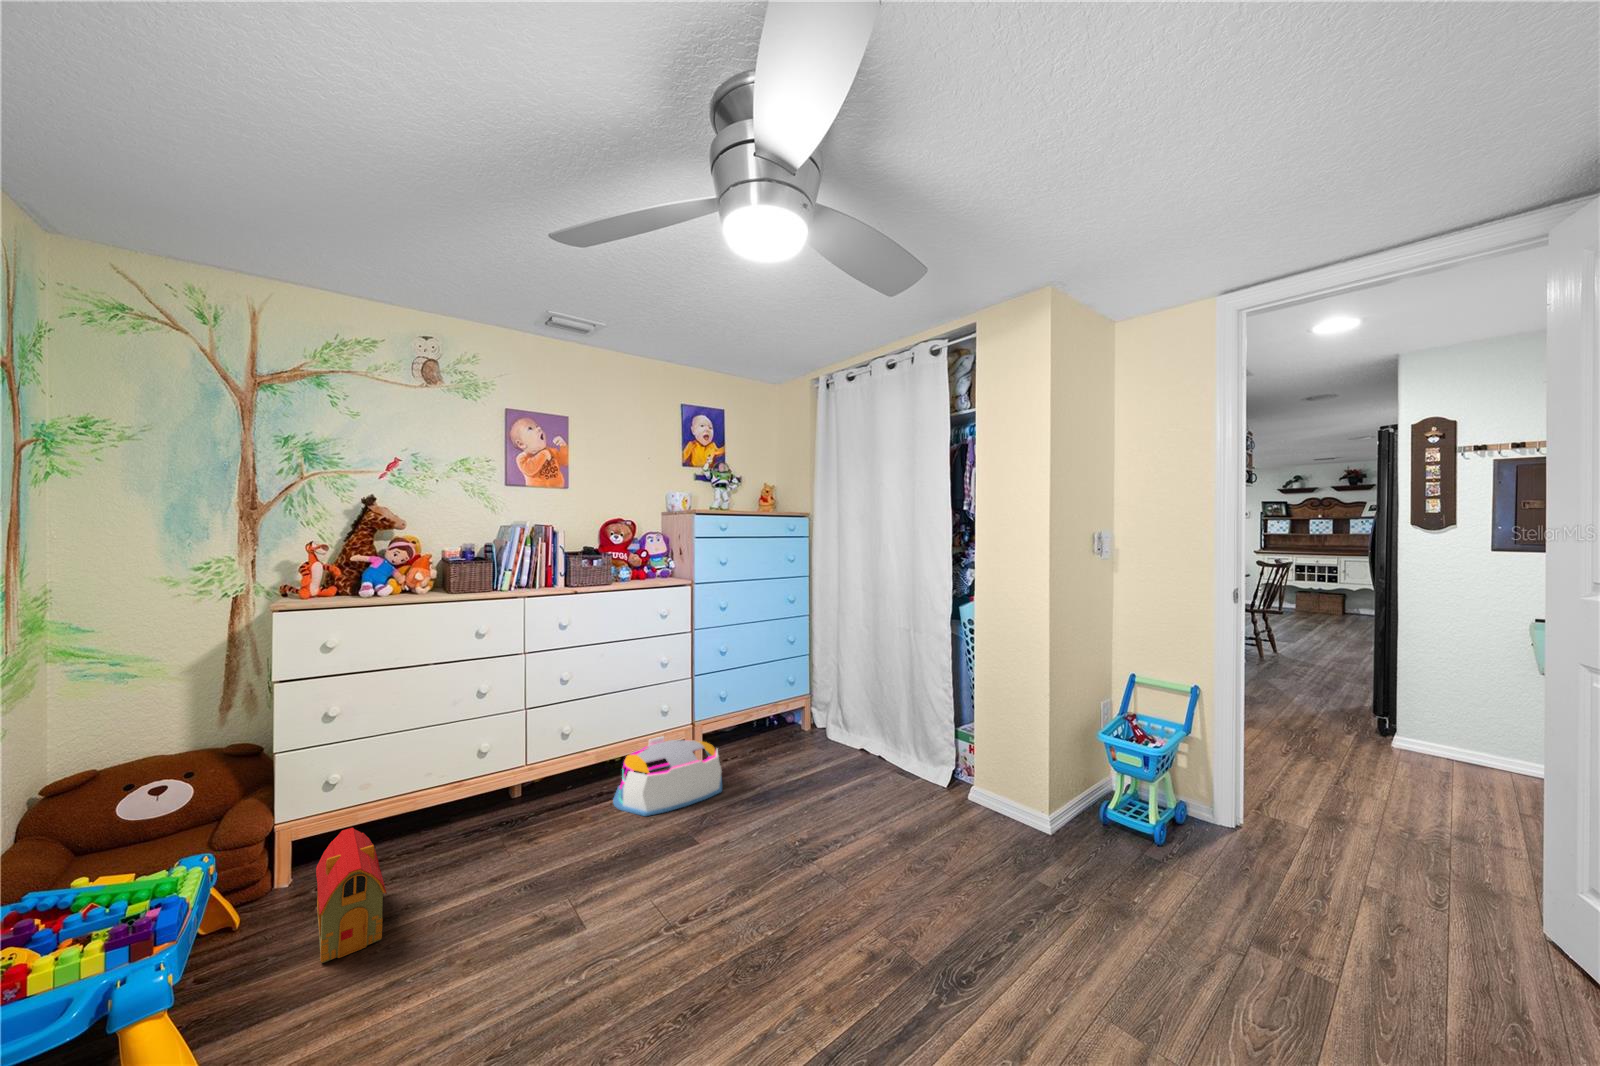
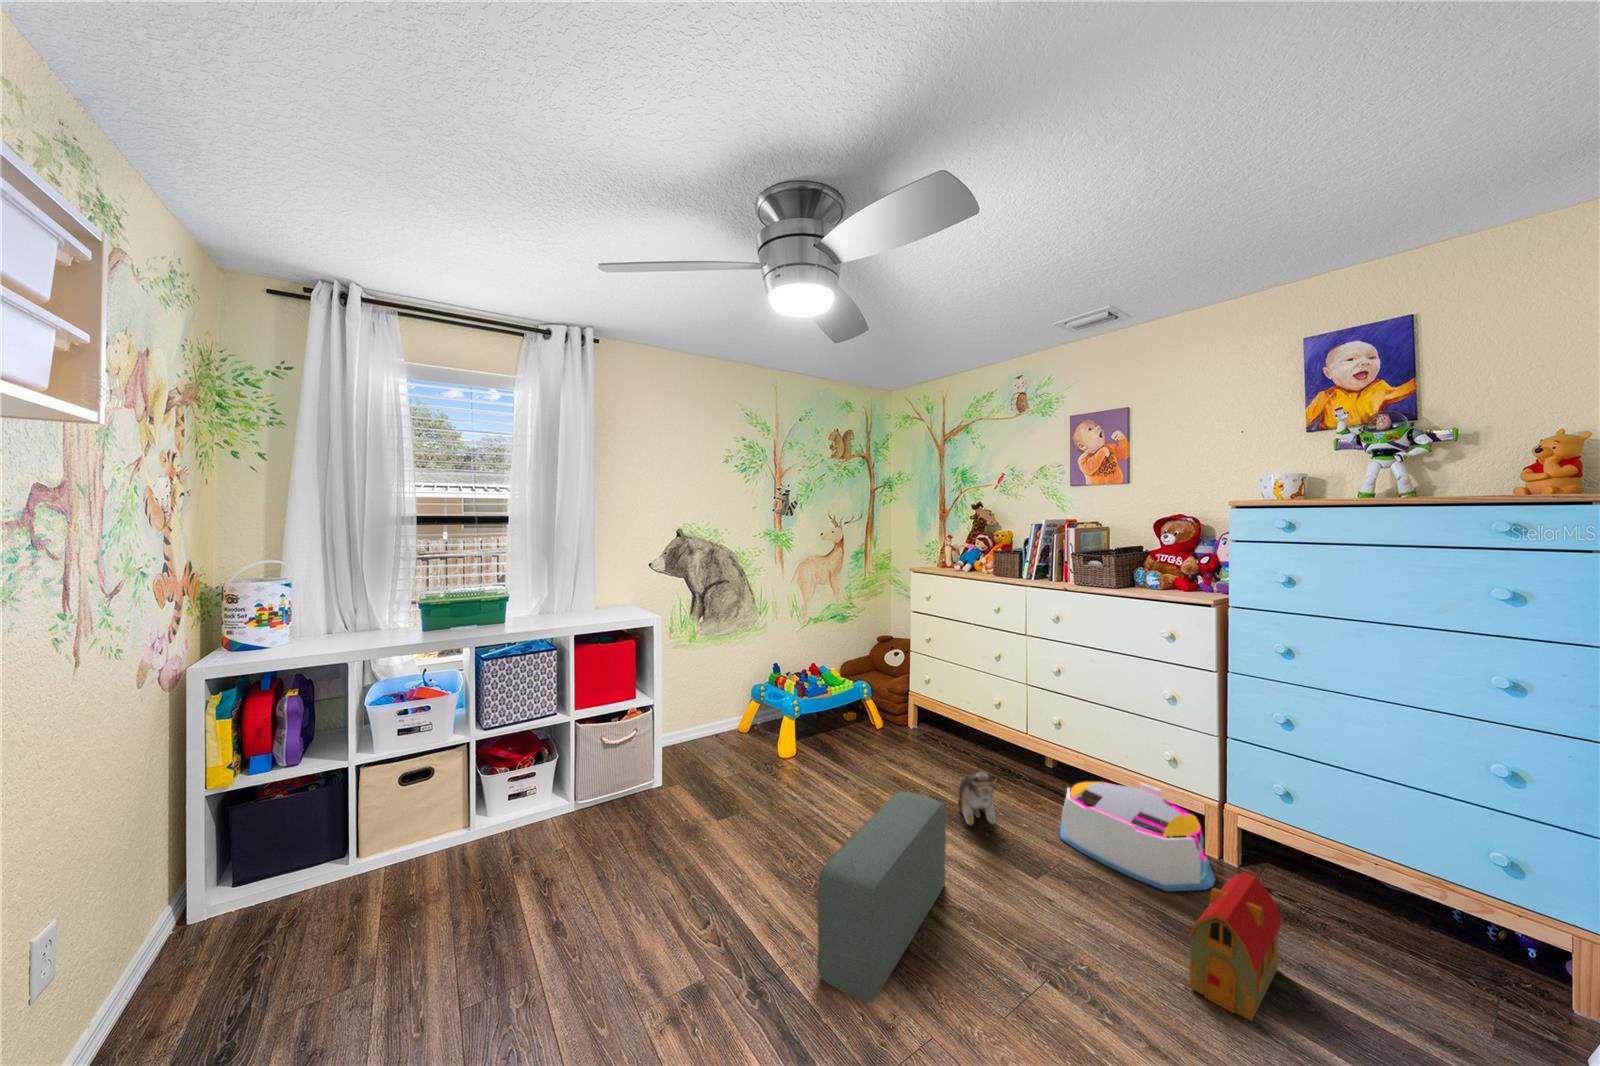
plush toy: none [526,788,638,864] -> present [958,772,995,825]
pouf: none [662,814,859,1009] -> present [818,791,946,1002]
toy house: present [316,828,387,963] -> present [1188,872,1282,1021]

